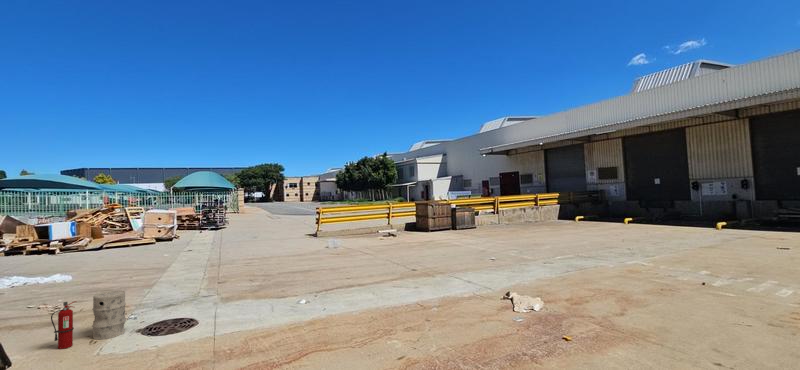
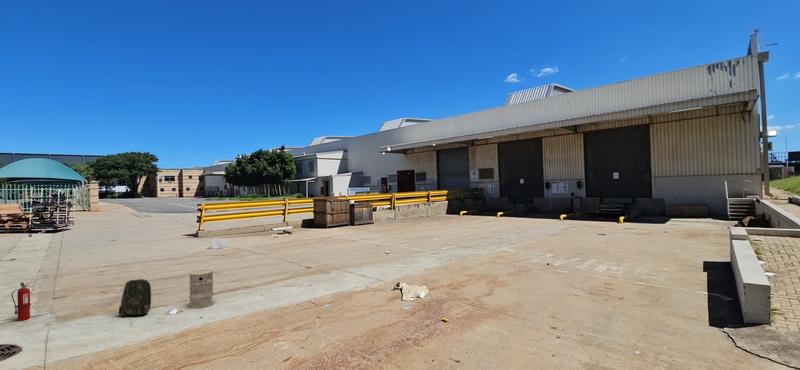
trash can: present [92,291,126,339] -> present [189,270,213,308]
backpack: none [157,306,198,358] -> present [119,279,151,316]

